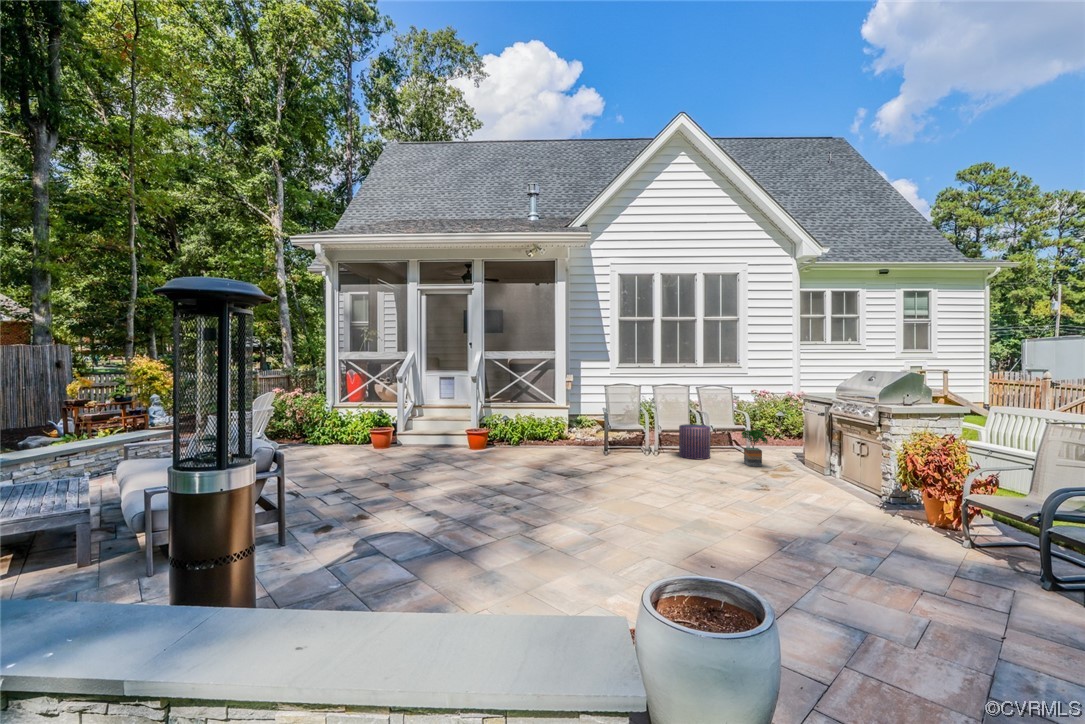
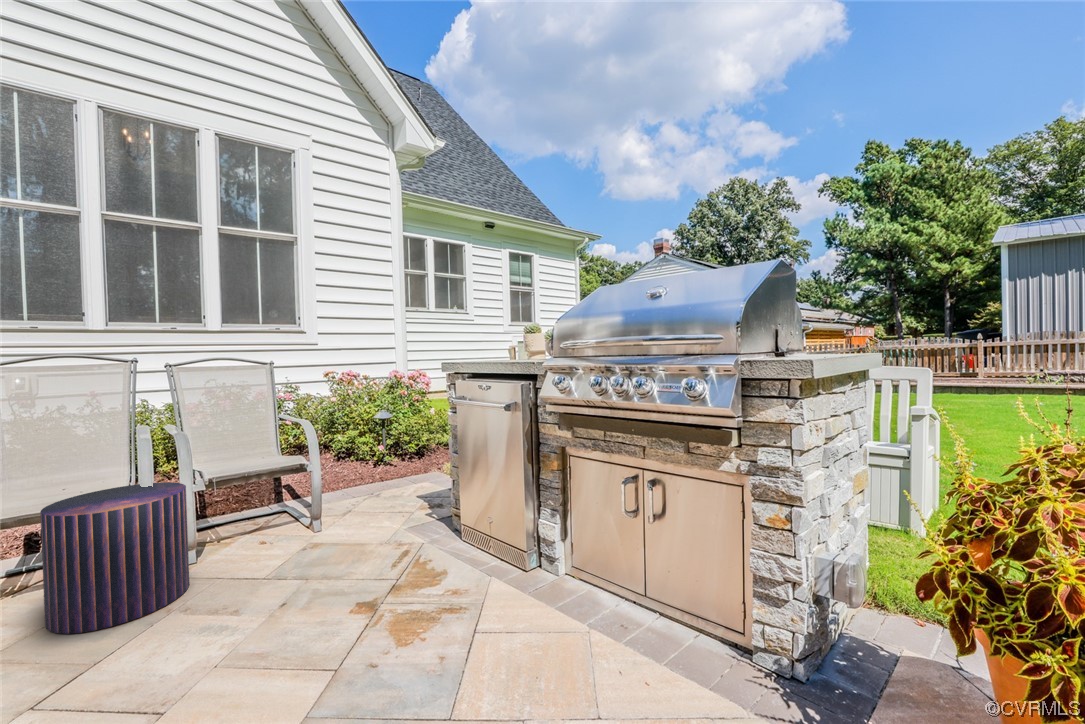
potted tree: present [741,430,768,466] -> none [286,471,373,596]

